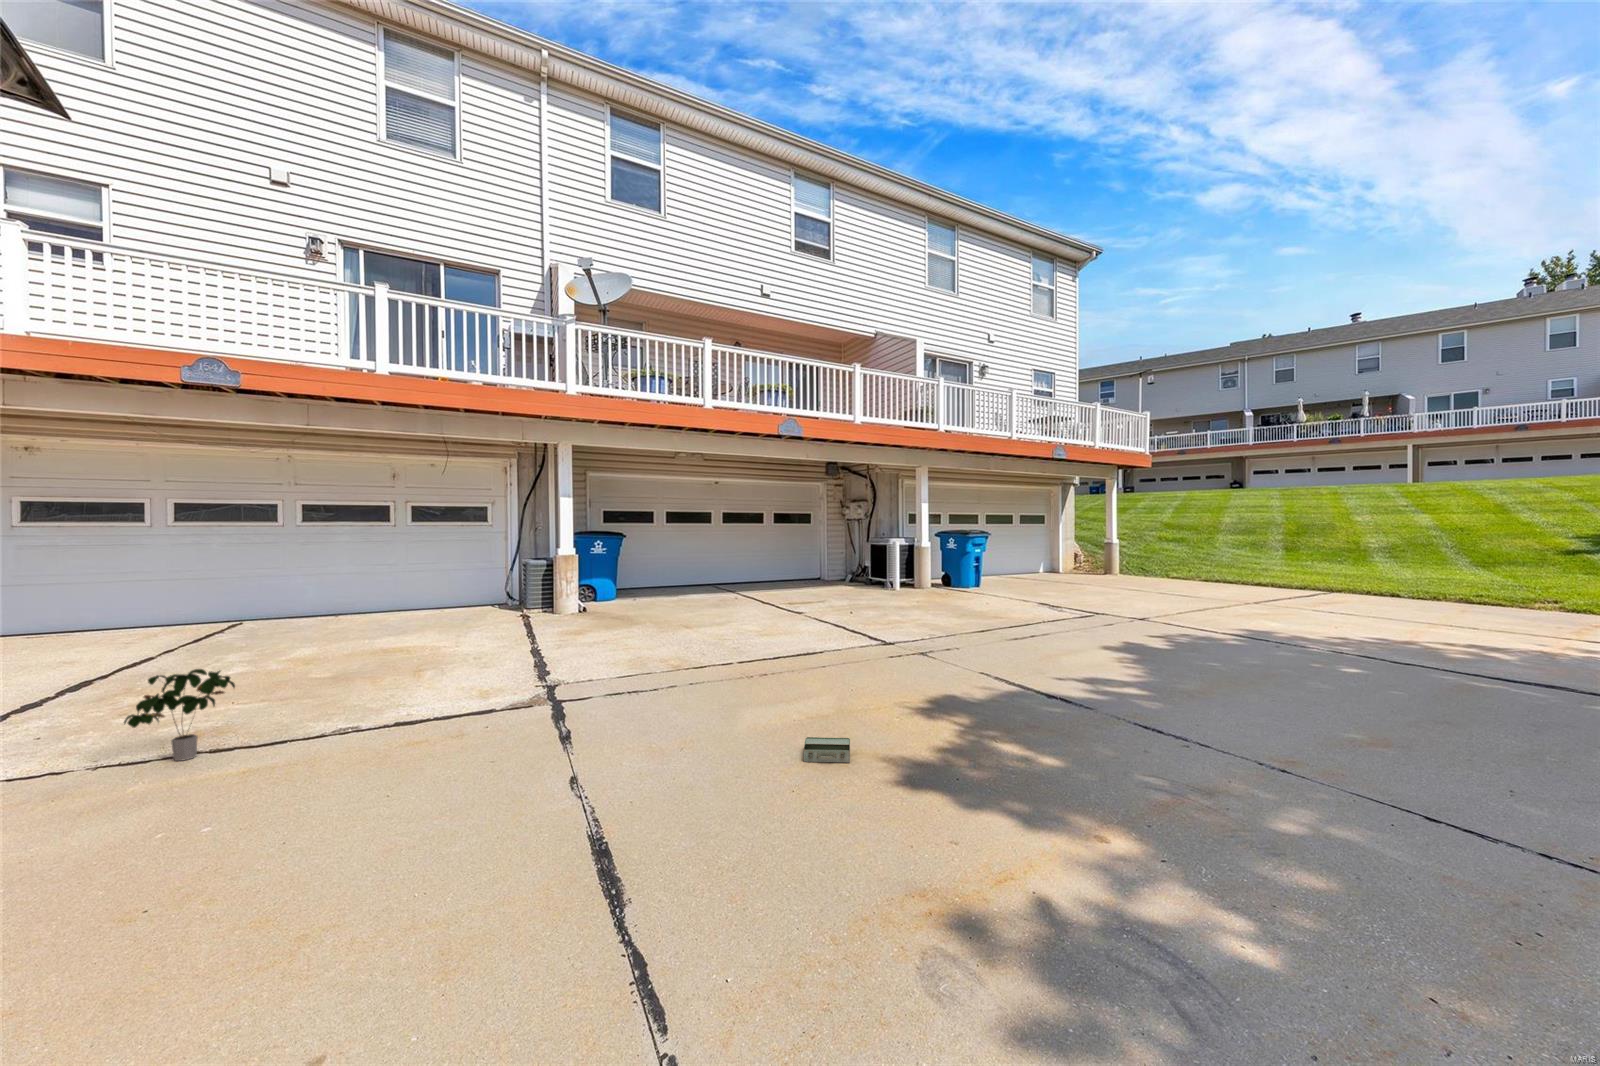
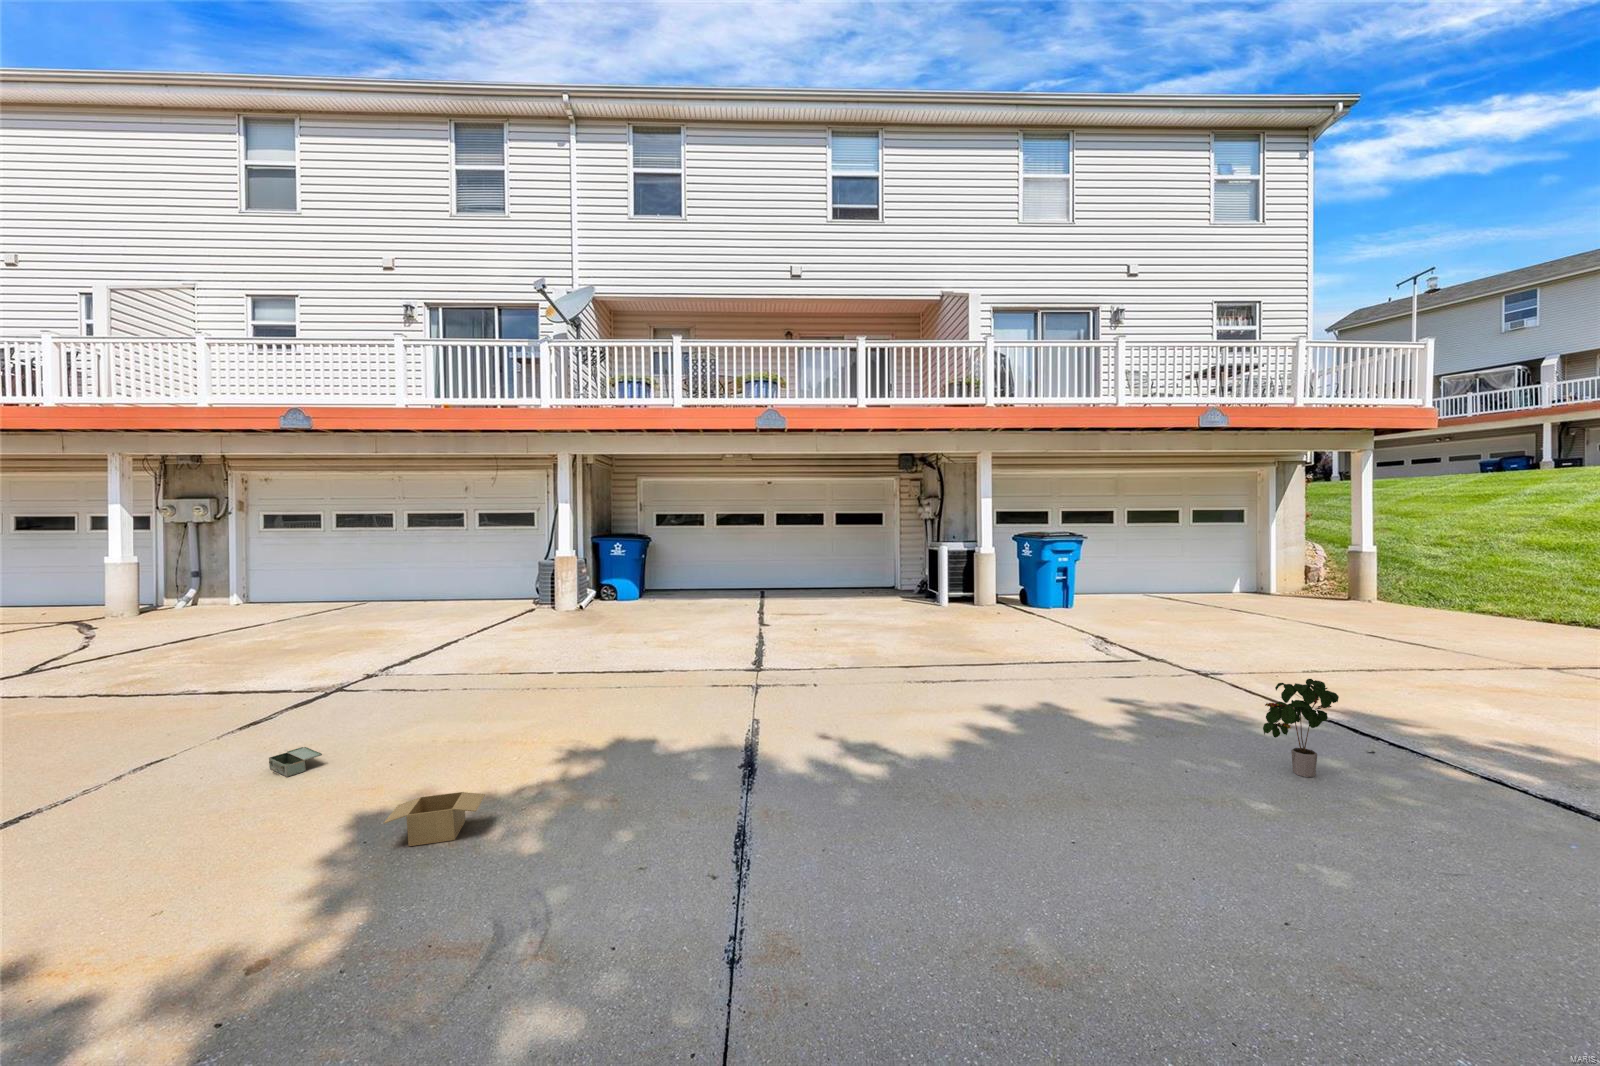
potted plant: present [124,669,235,761] -> present [1263,679,1339,777]
cardboard box: none [1085,729,1150,773] -> present [384,792,485,846]

